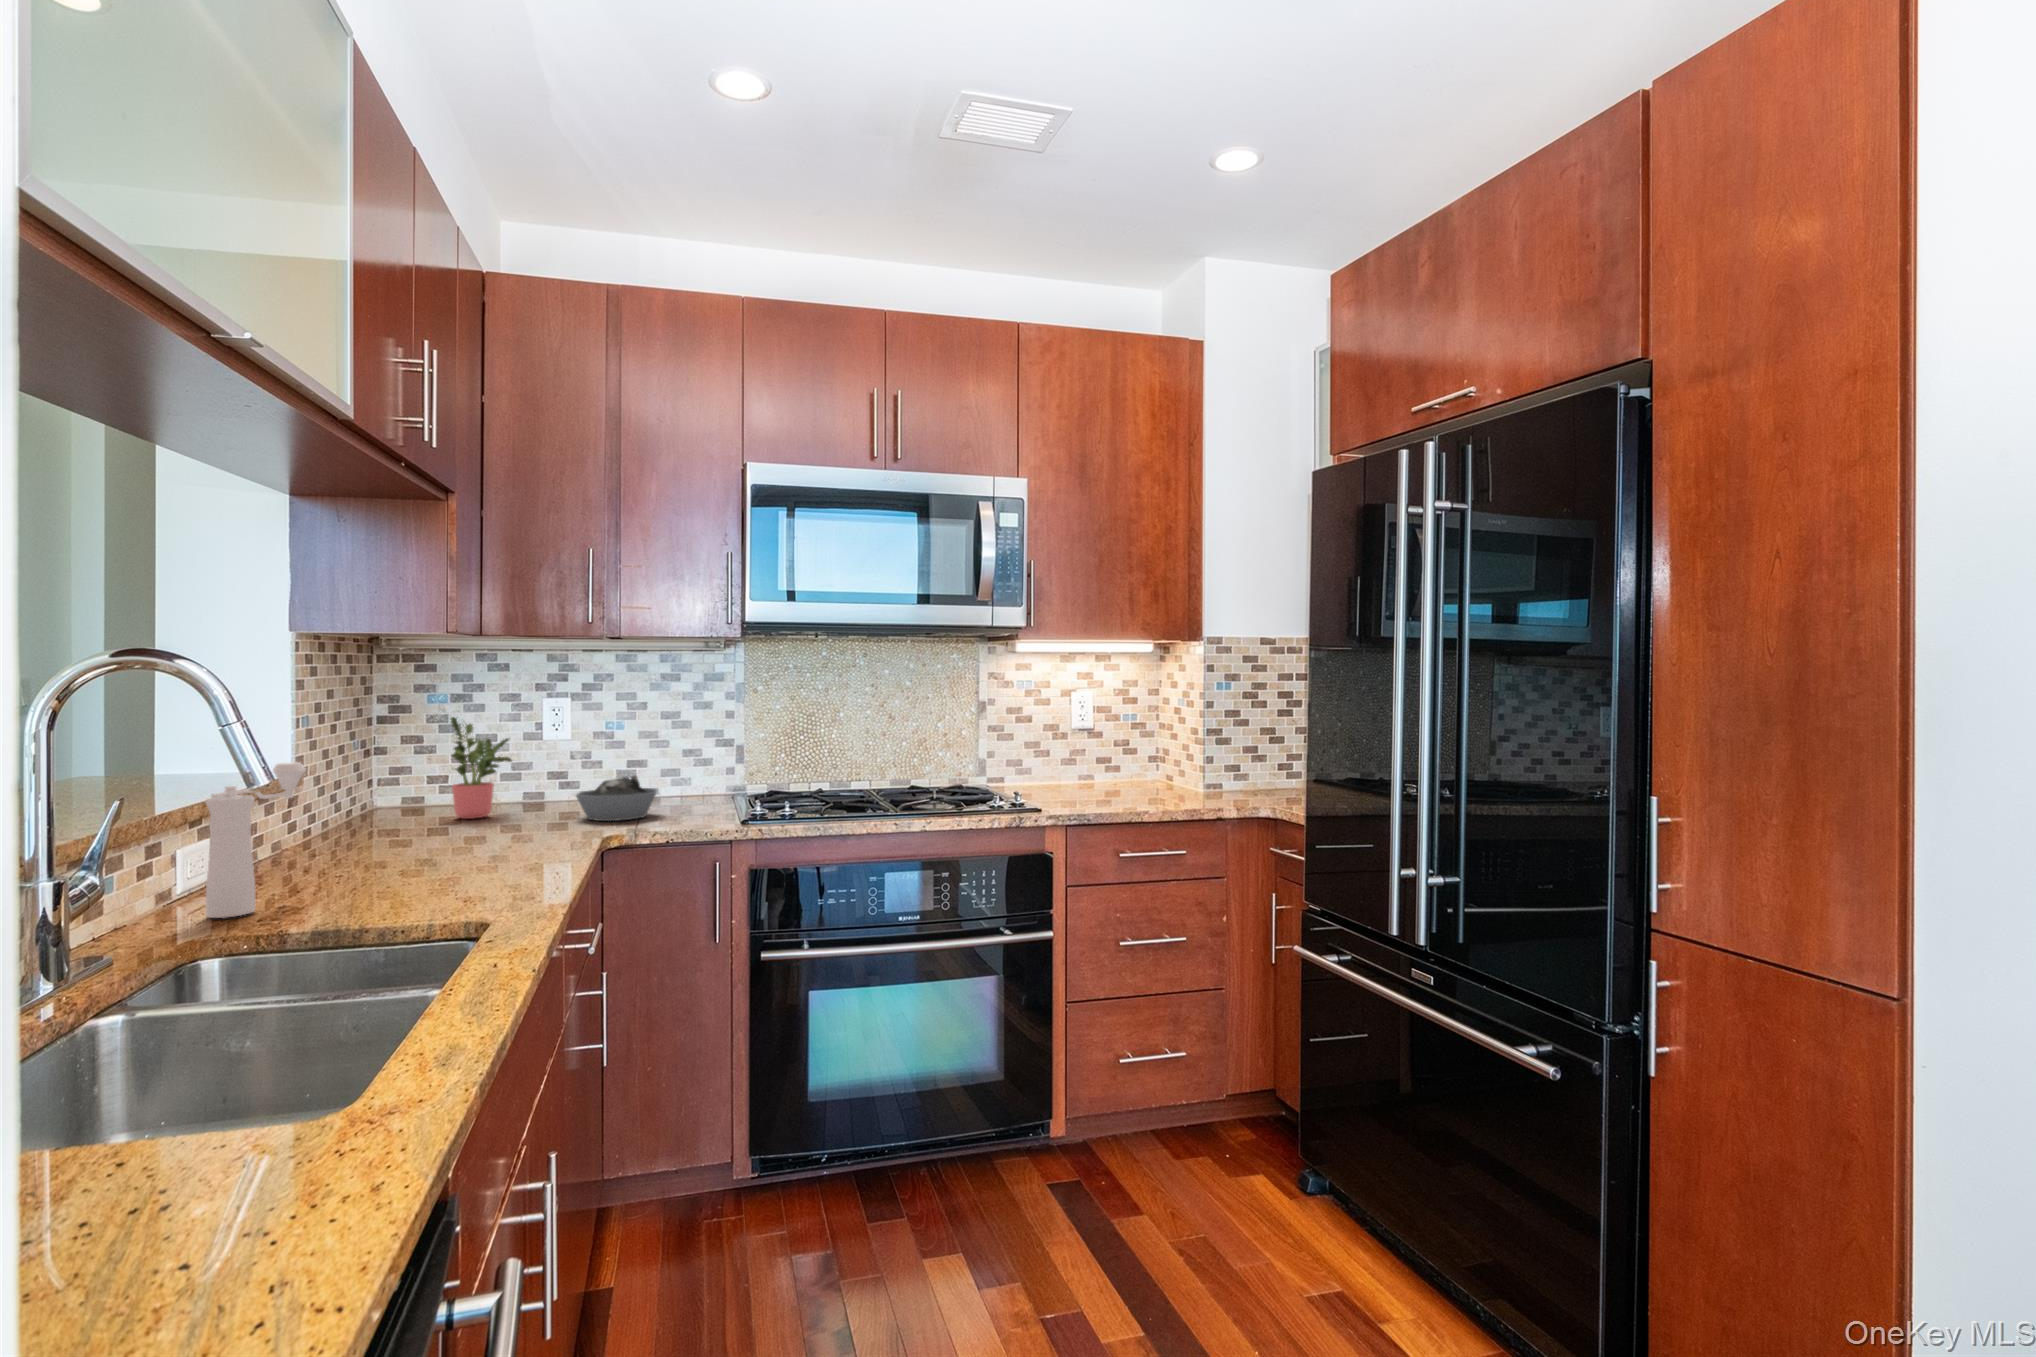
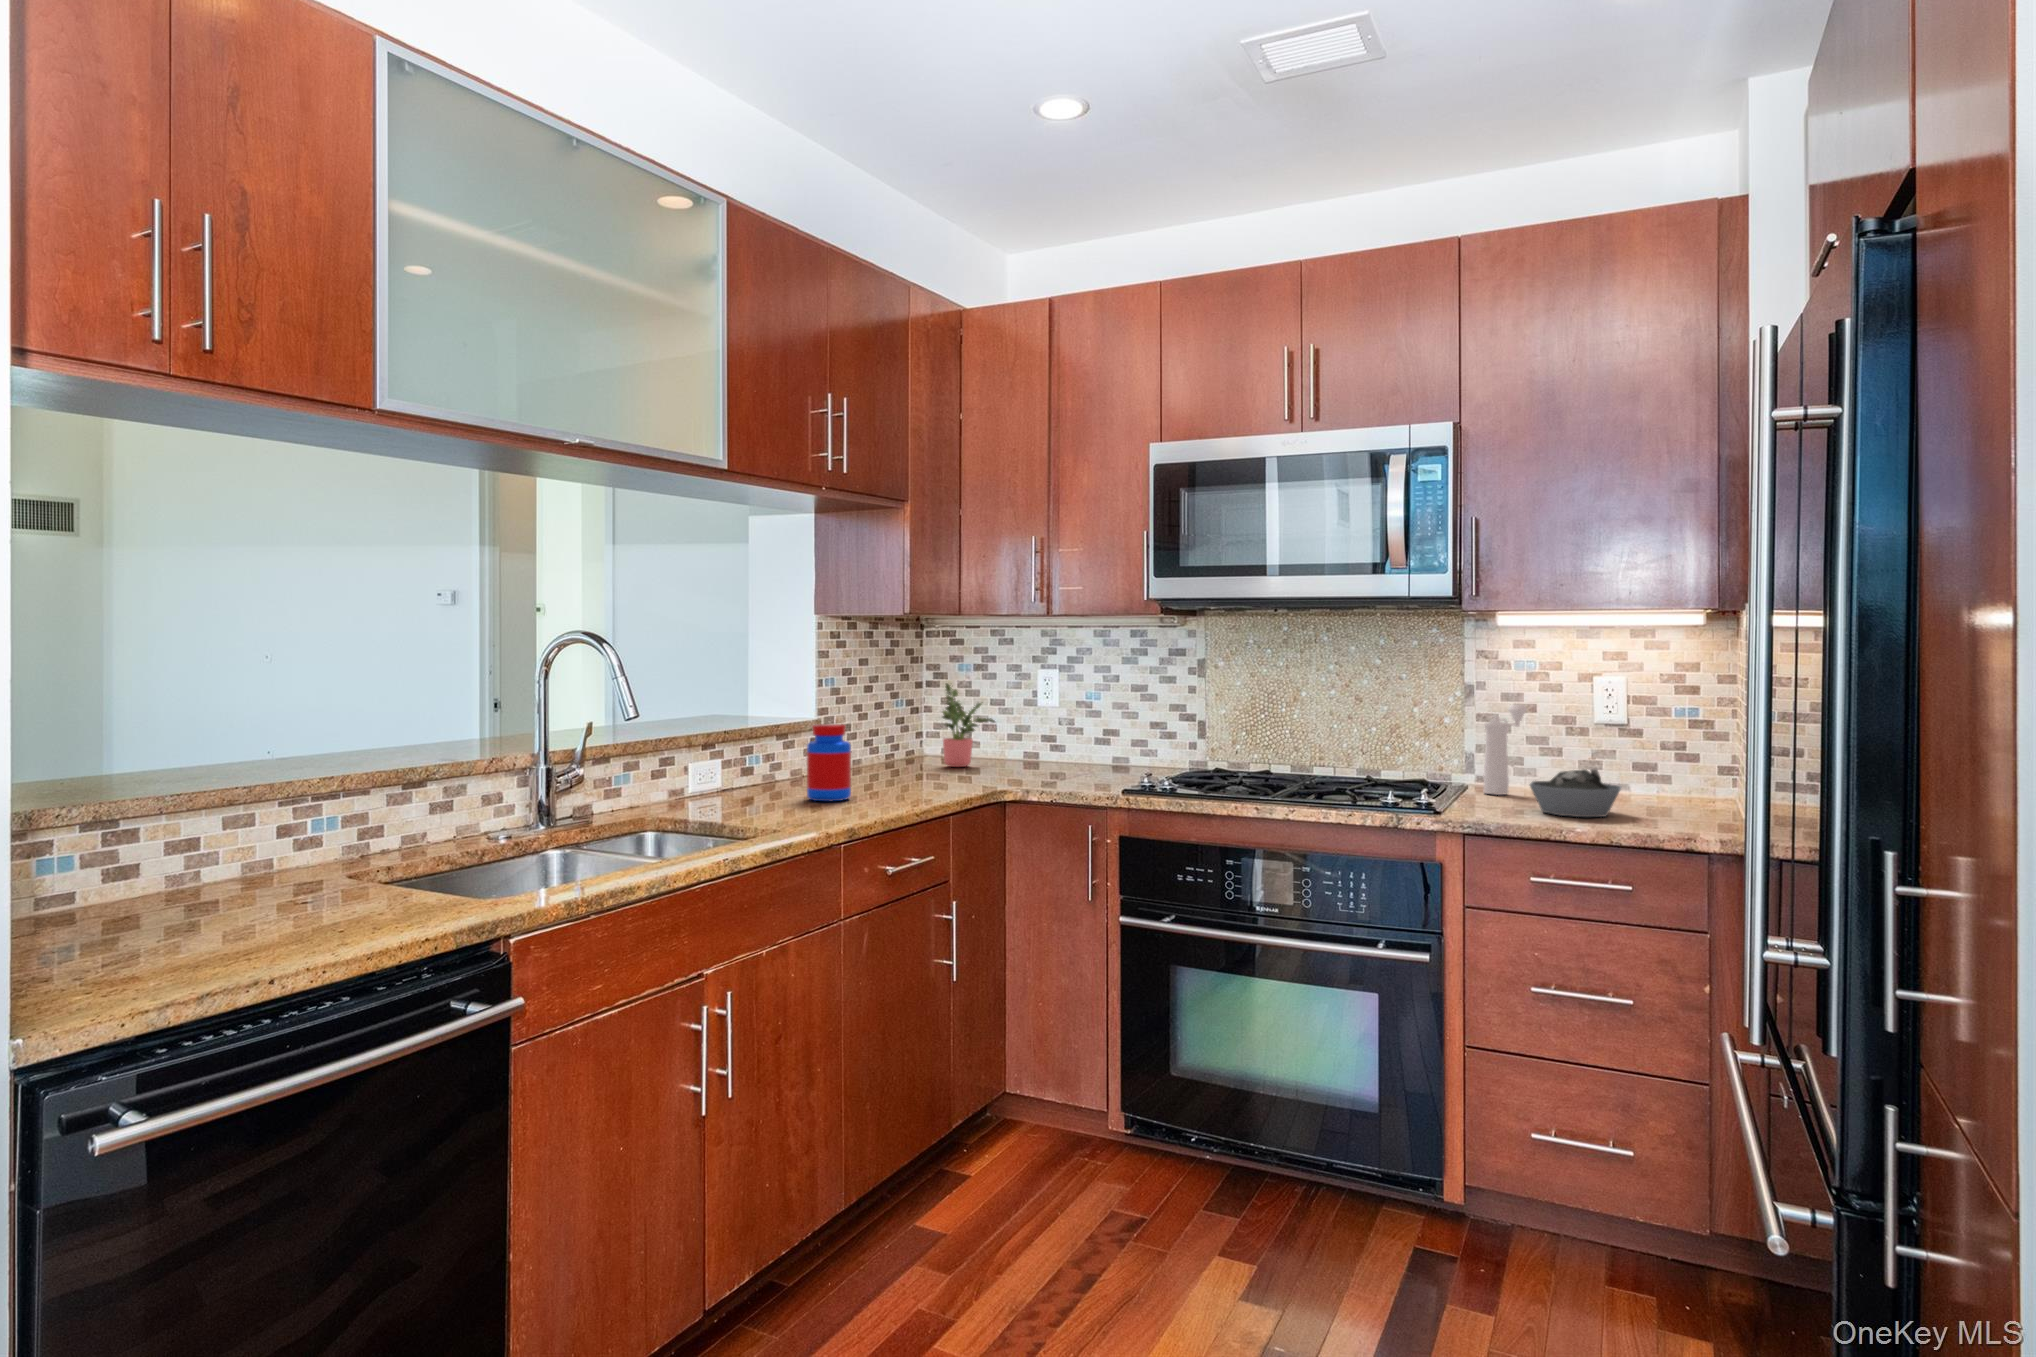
pepper mill: present [205,762,306,918] -> present [1483,704,1527,795]
jar: none [389,775,457,881] -> present [807,724,851,801]
bowl: present [576,776,657,821] -> present [1530,769,1621,817]

